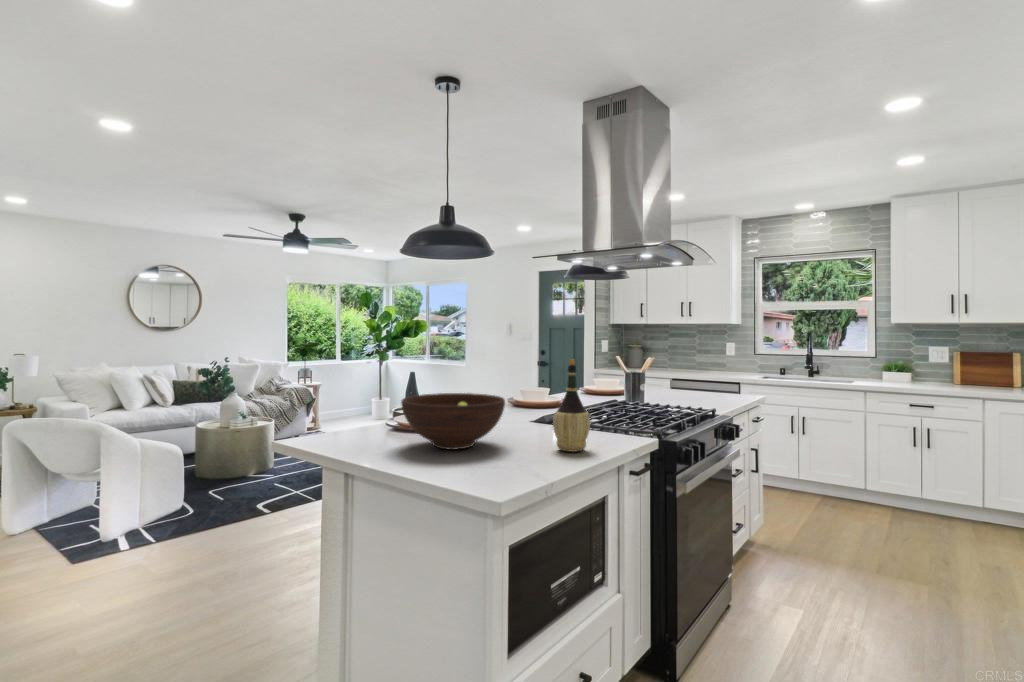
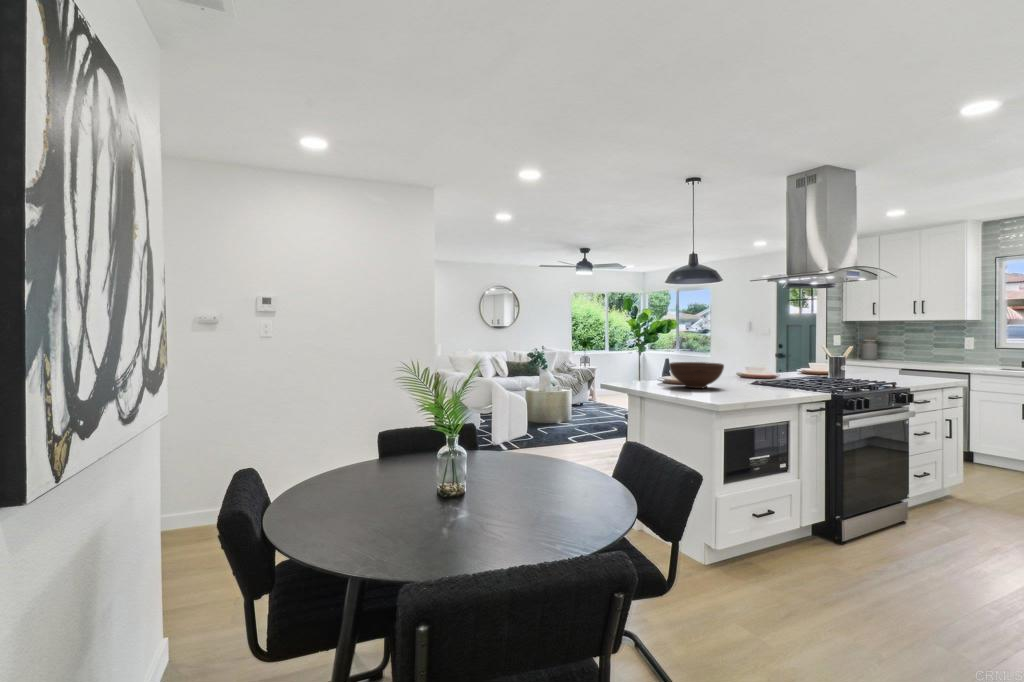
wine bottle: present [553,359,590,452] -> none [750,344,771,392]

